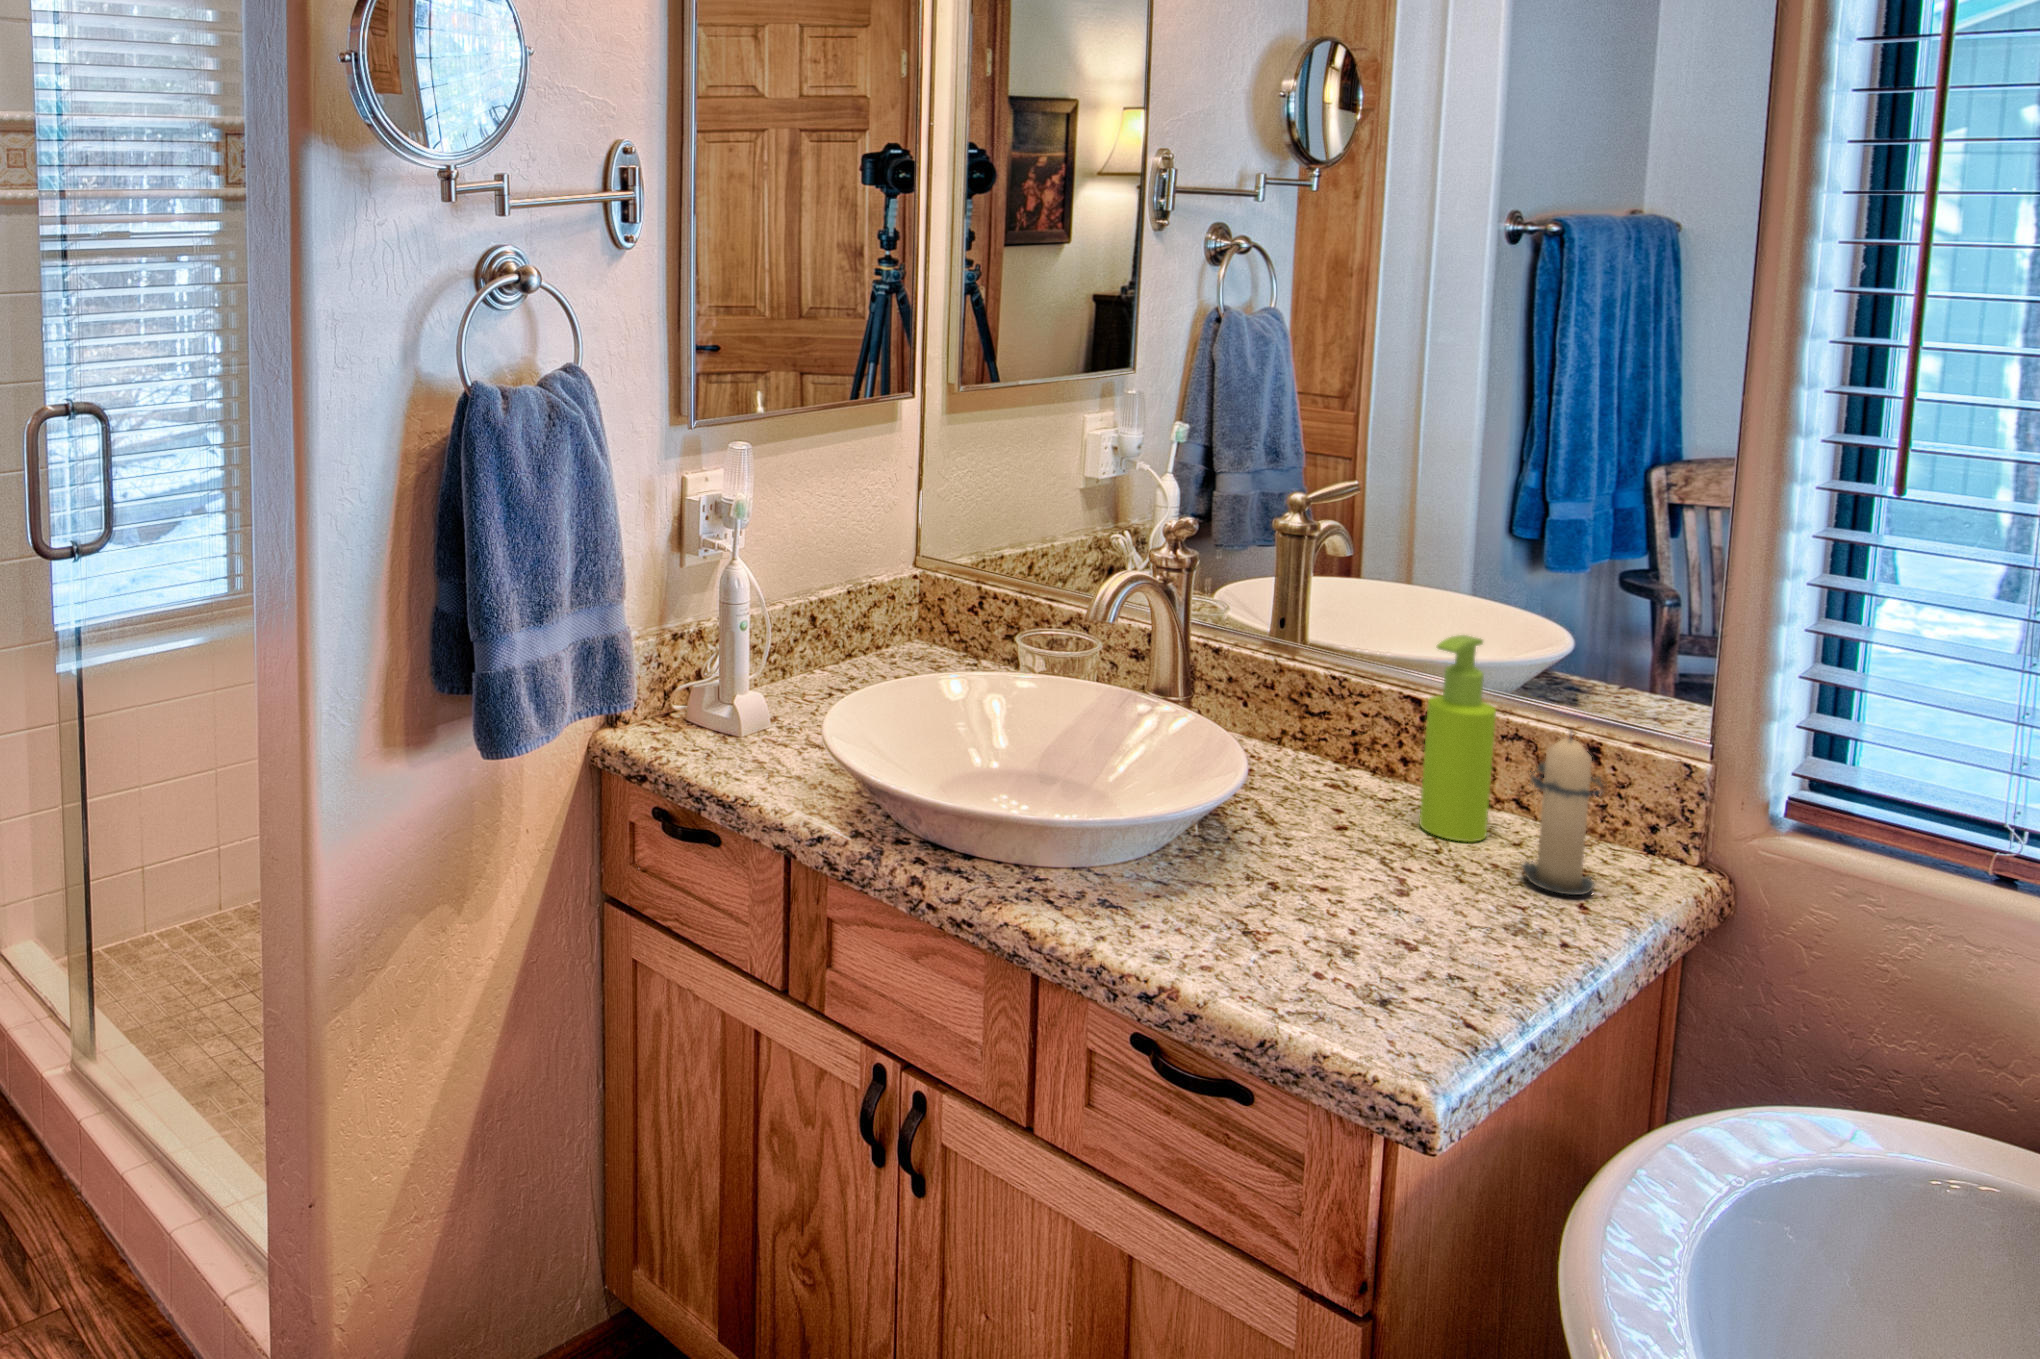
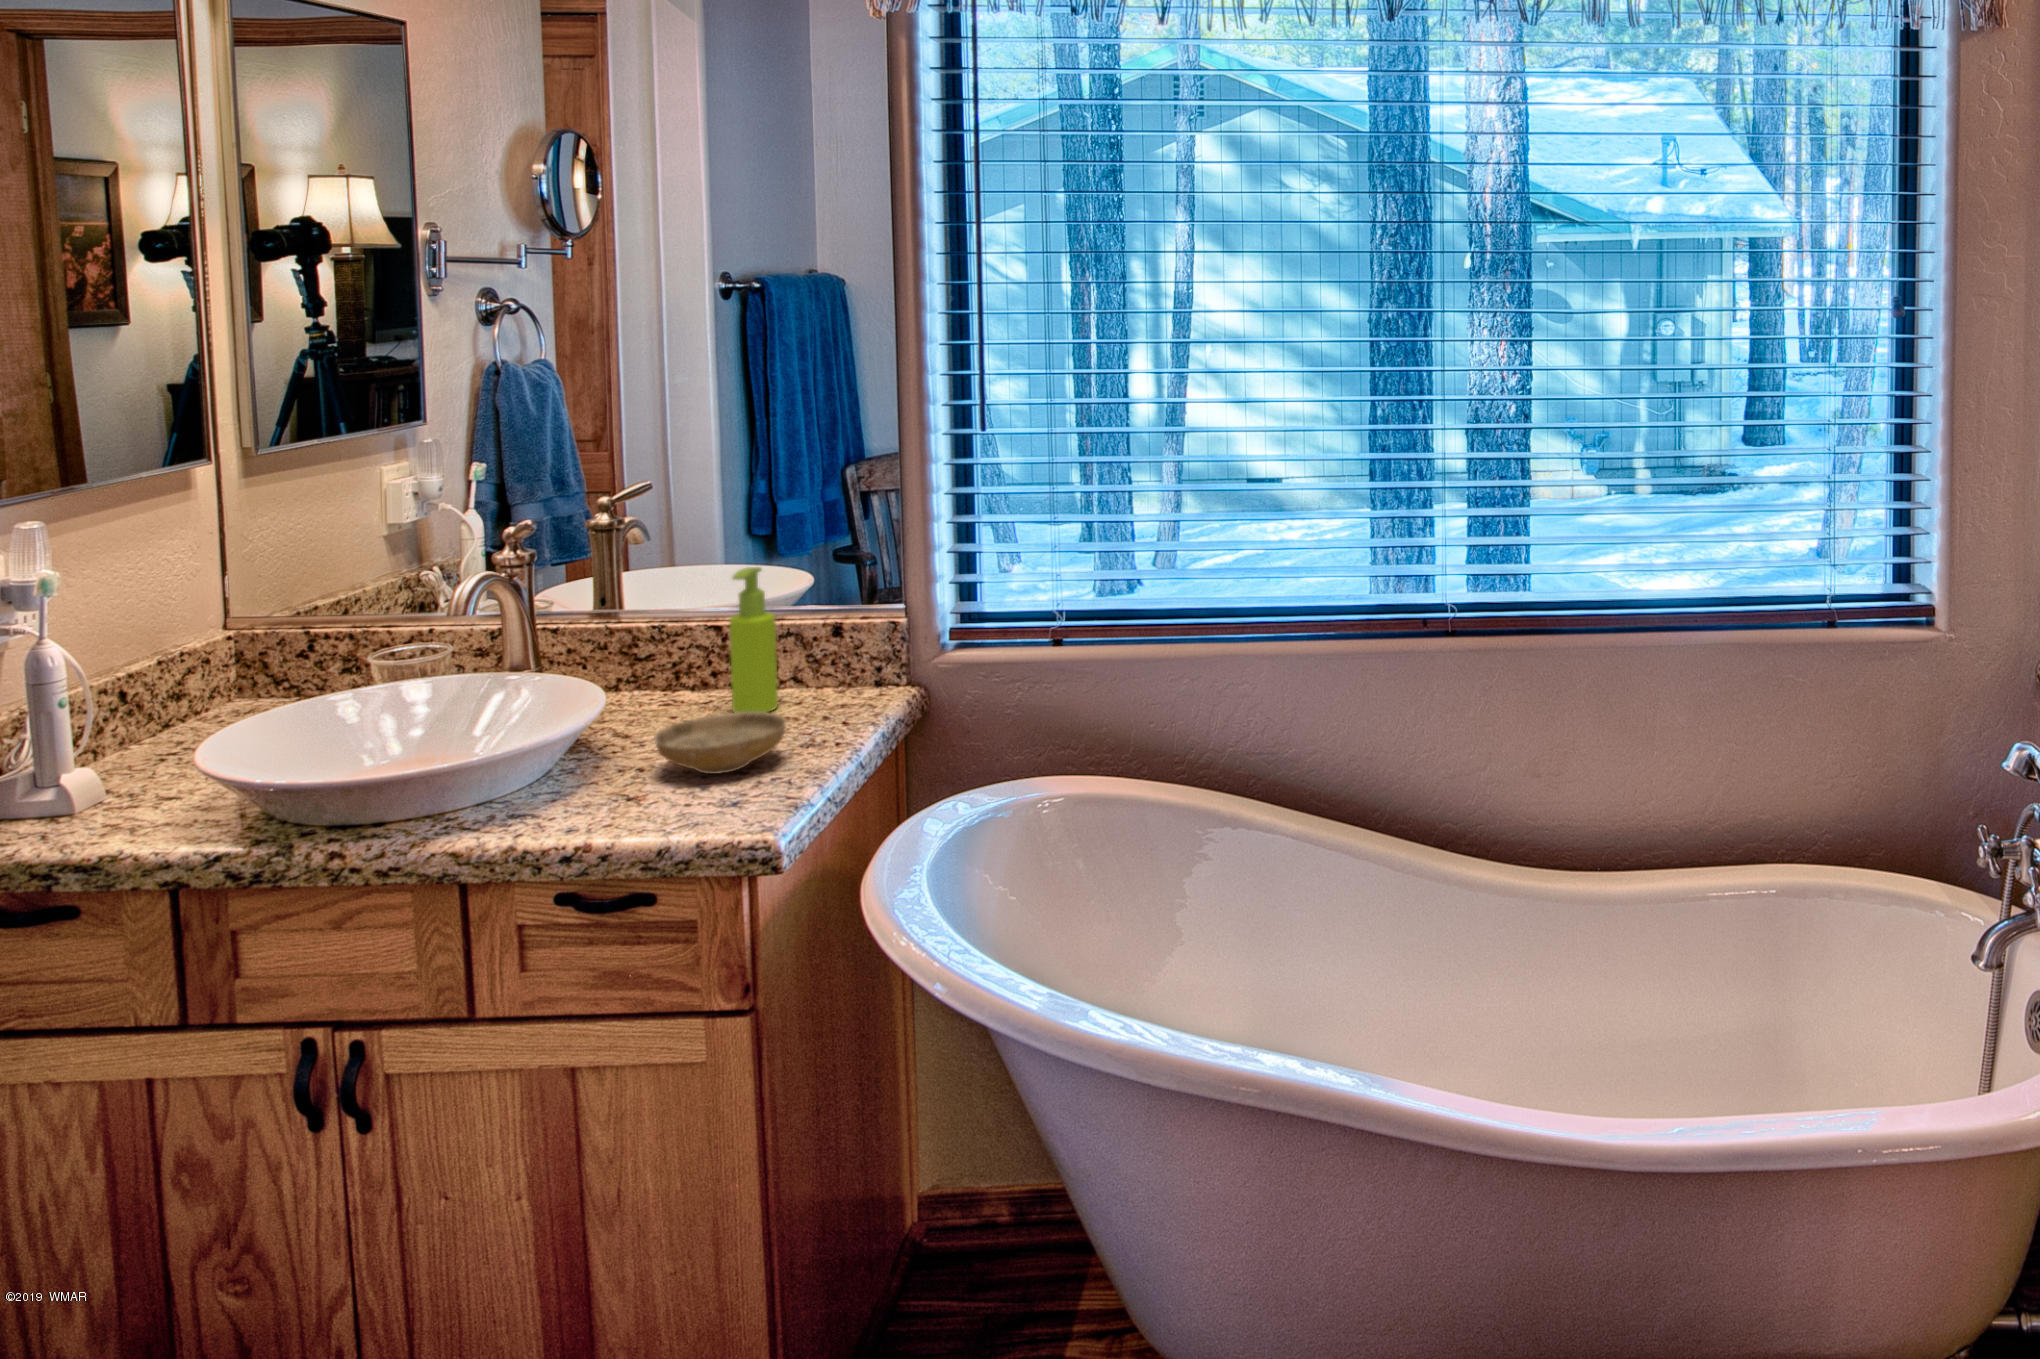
candle: present [1522,732,1607,895] -> none [796,611,855,724]
ceramic bowl: none [1293,835,1489,937] -> present [654,712,786,774]

